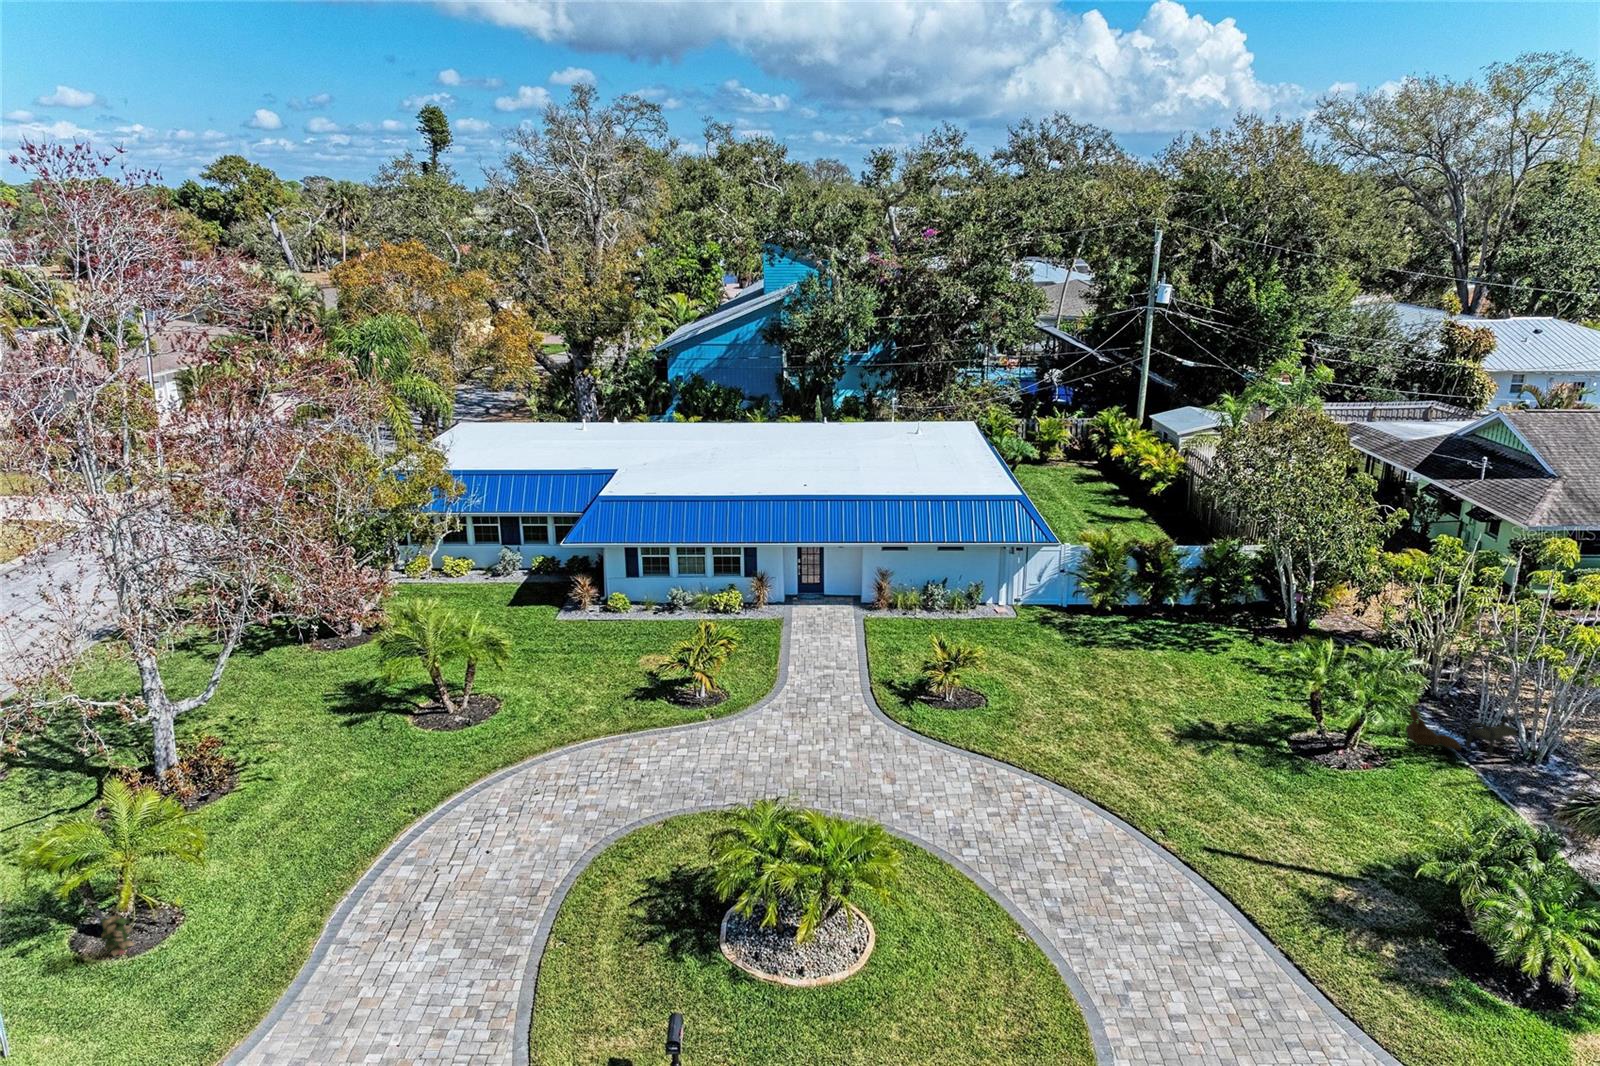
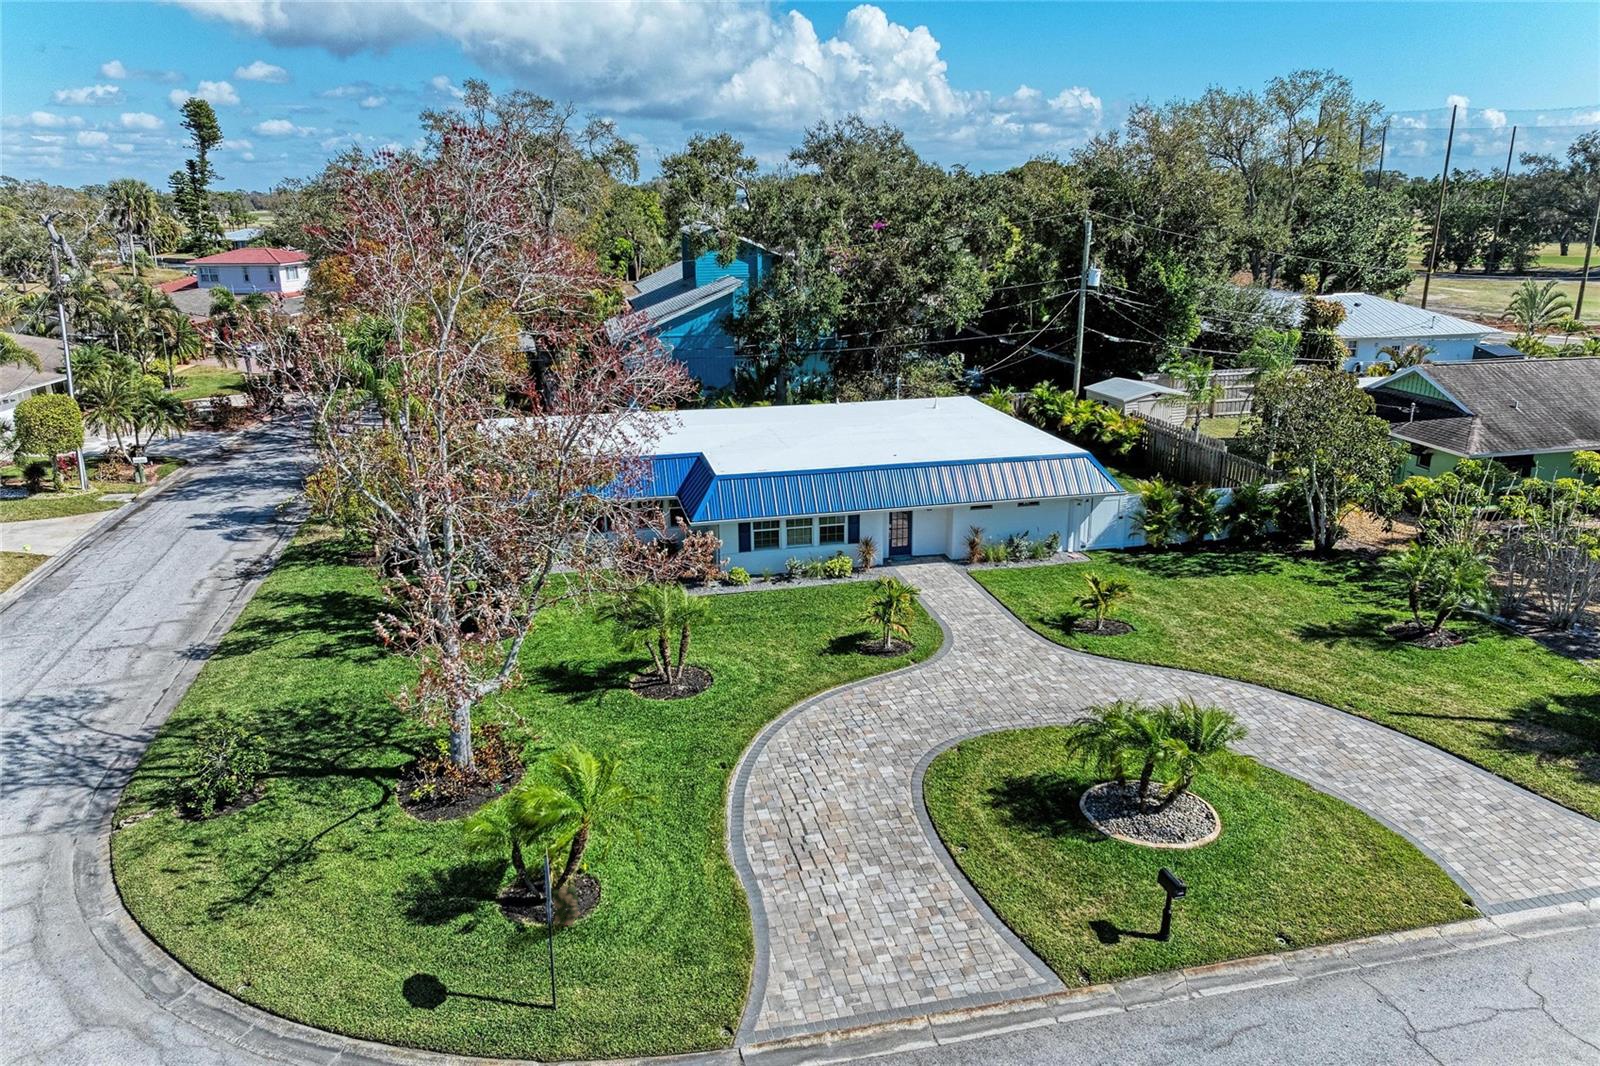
lounge chair: present [1406,708,1461,756] -> none [1456,591,1502,633]
bench: present [1466,717,1519,759] -> none [1498,596,1541,629]

